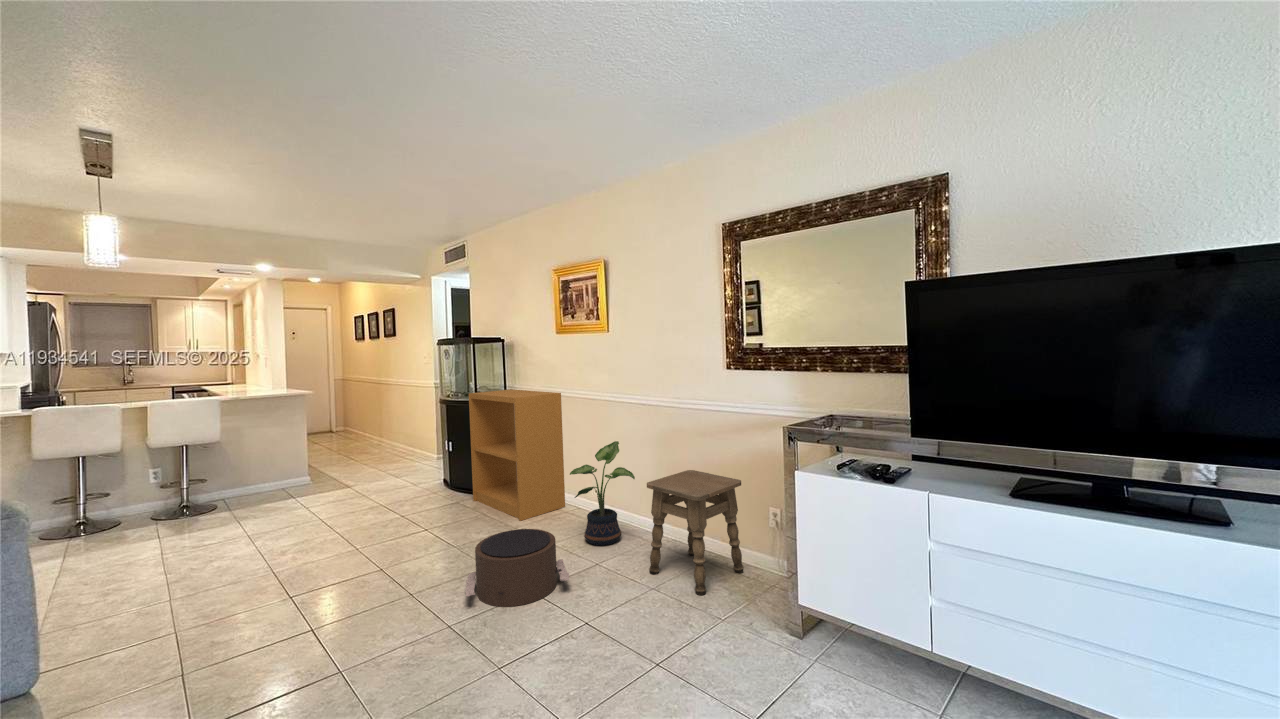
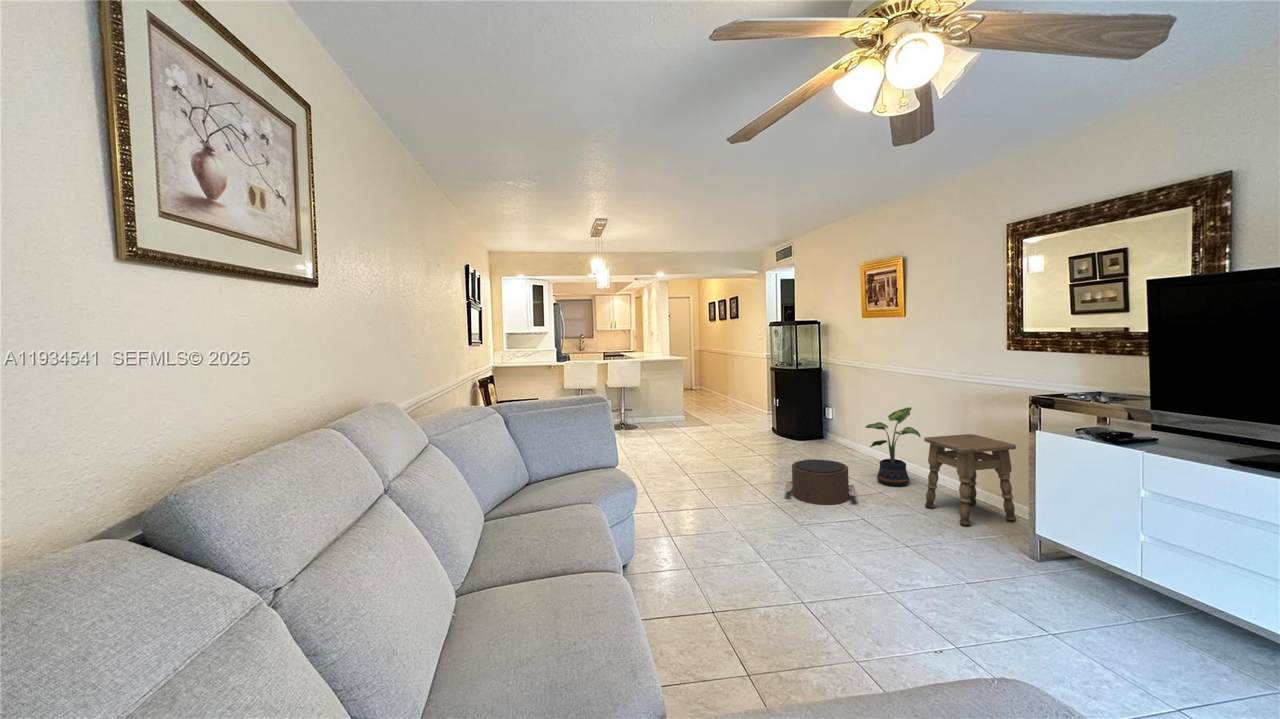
bookshelf: present [469,389,565,521] -> none [792,362,867,462]

